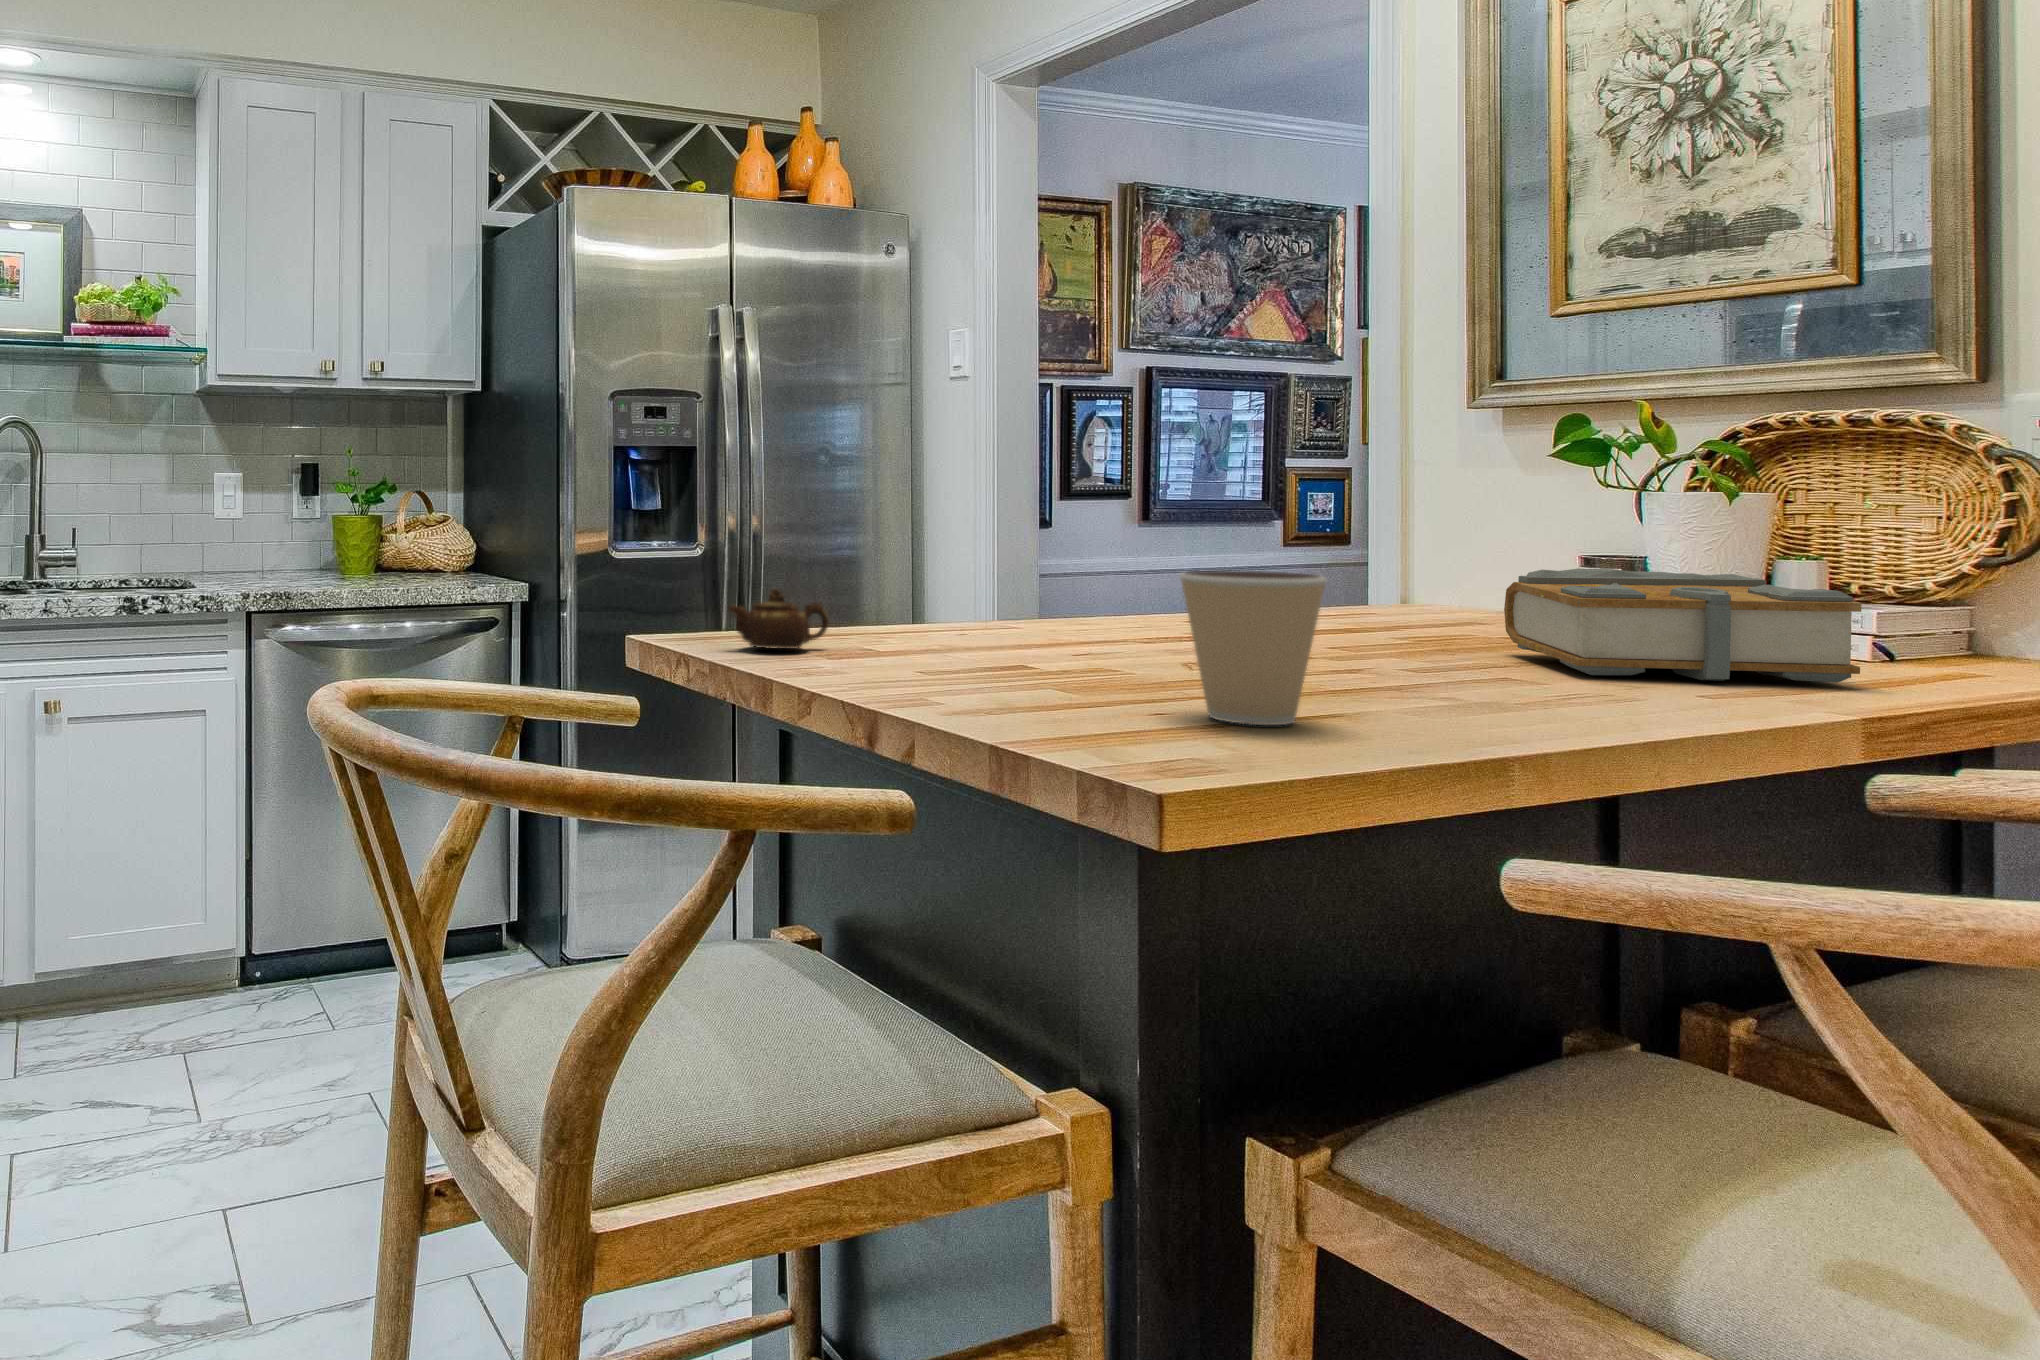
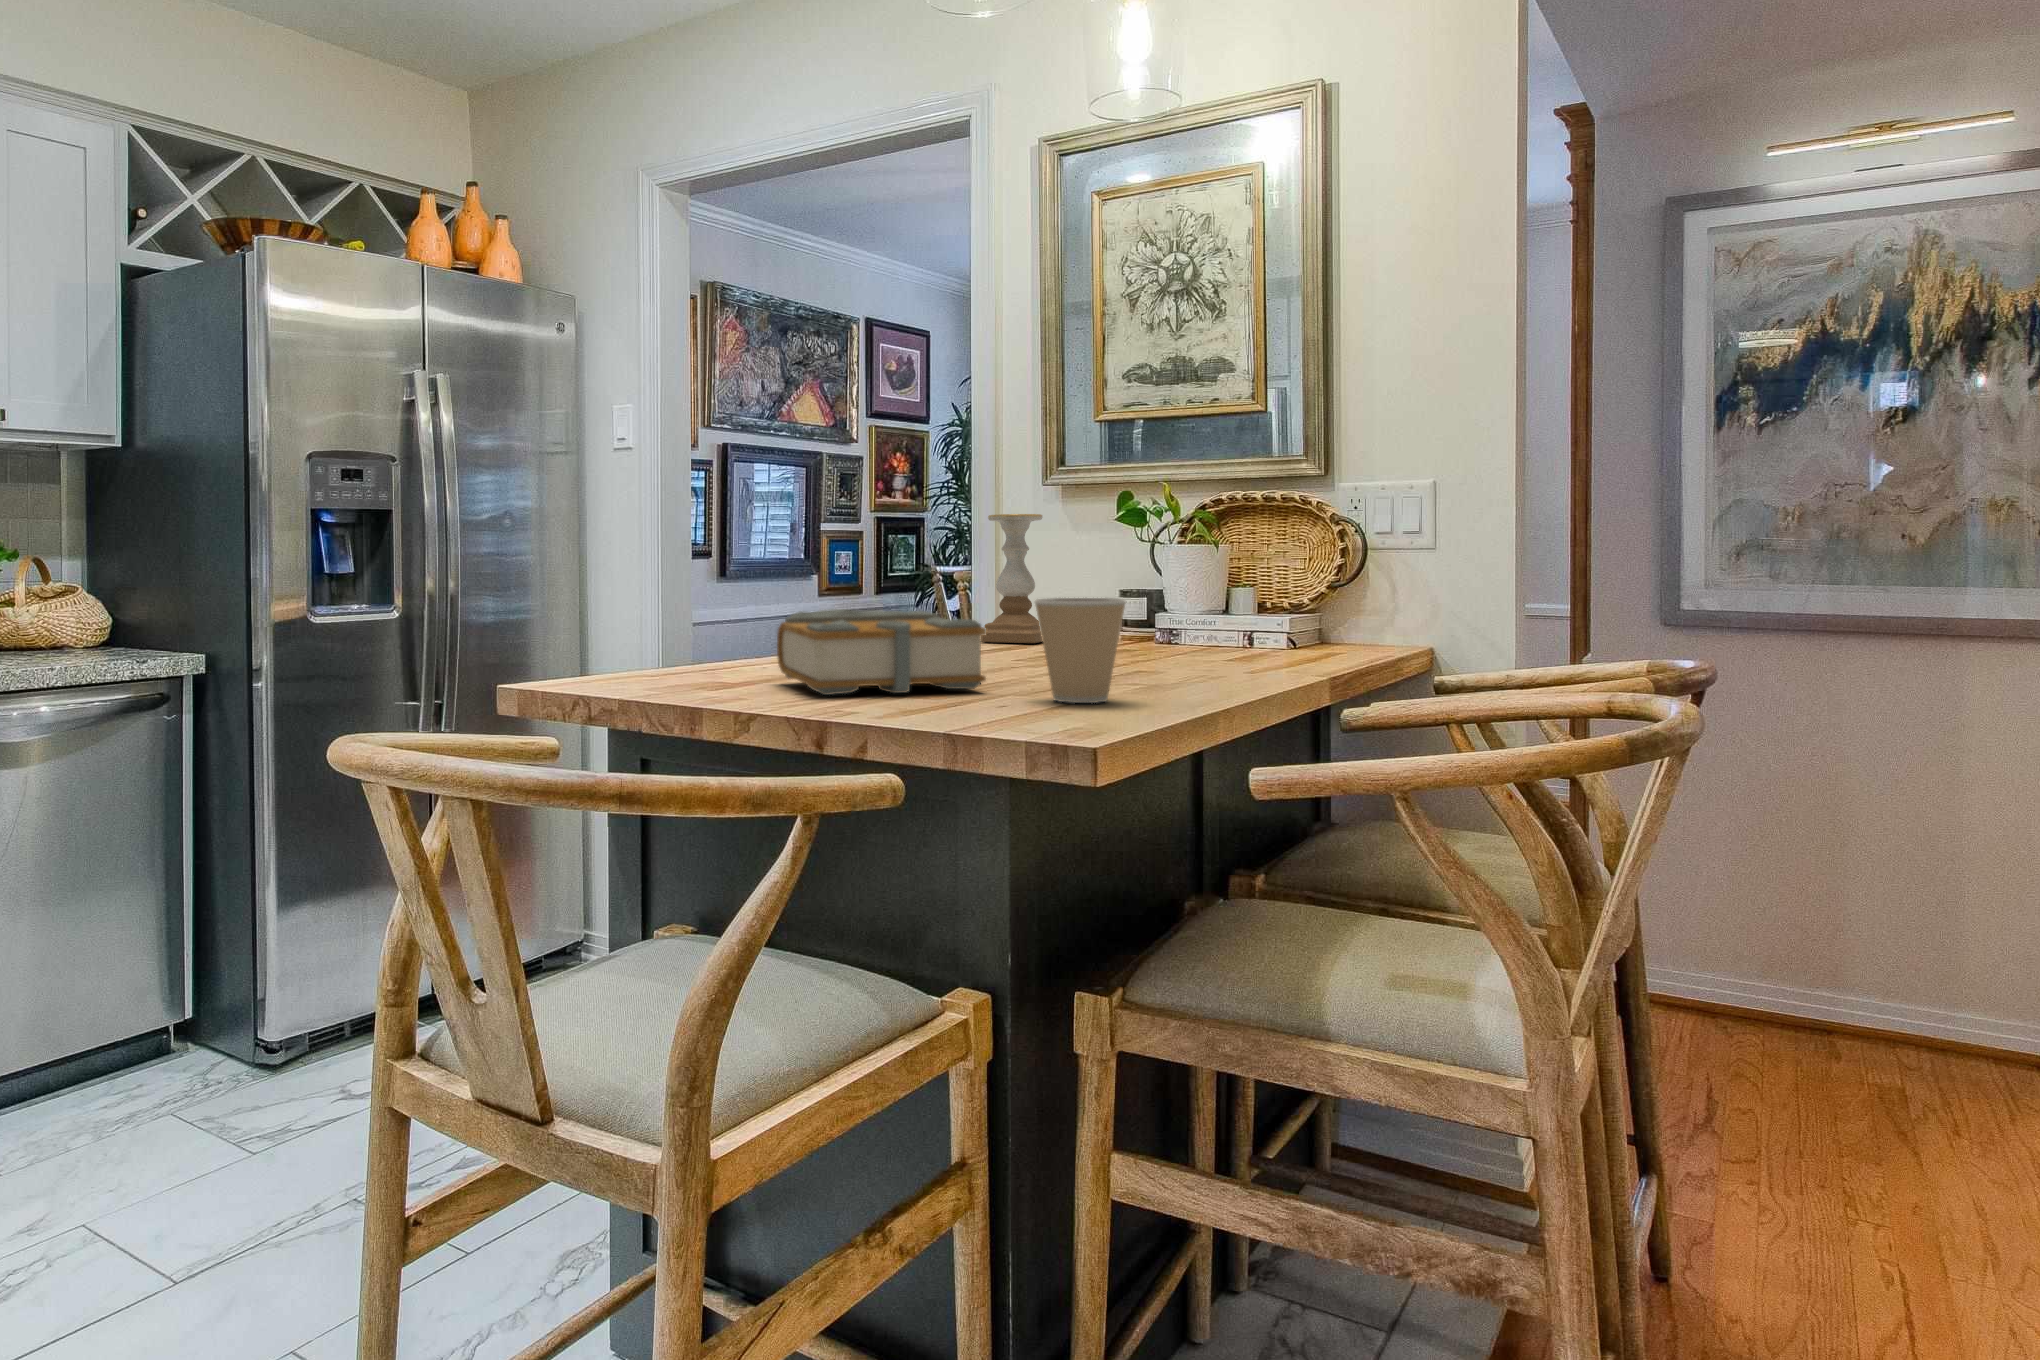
candle holder: none [1313,447,1433,621] -> present [981,514,1042,643]
book: present [1504,569,1862,682] -> present [777,609,986,695]
teapot: present [729,589,829,649] -> none [636,631,713,683]

